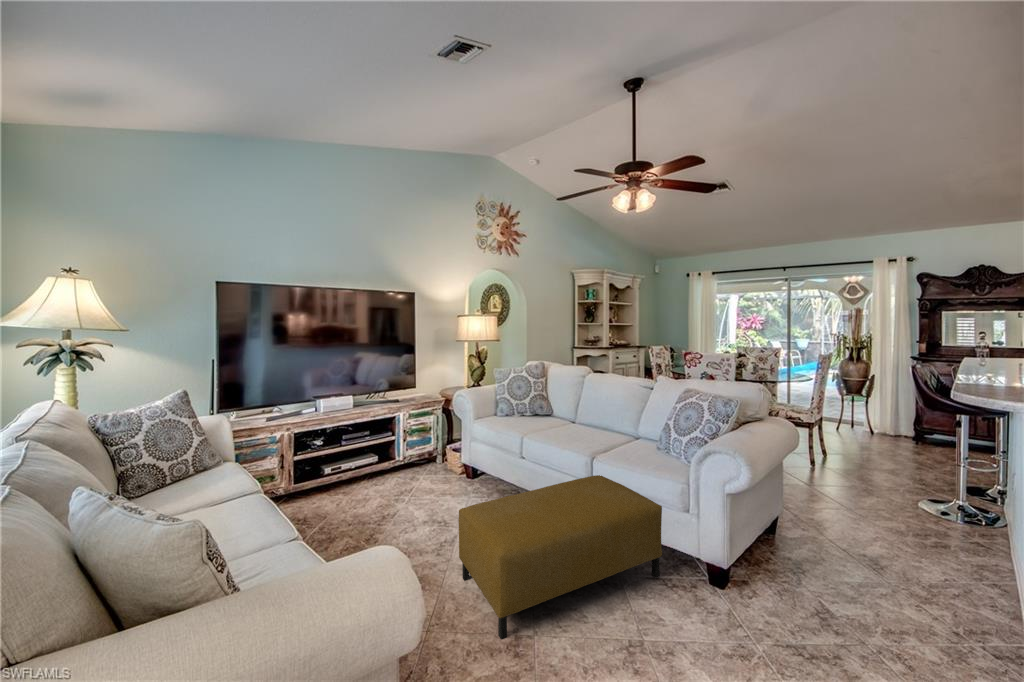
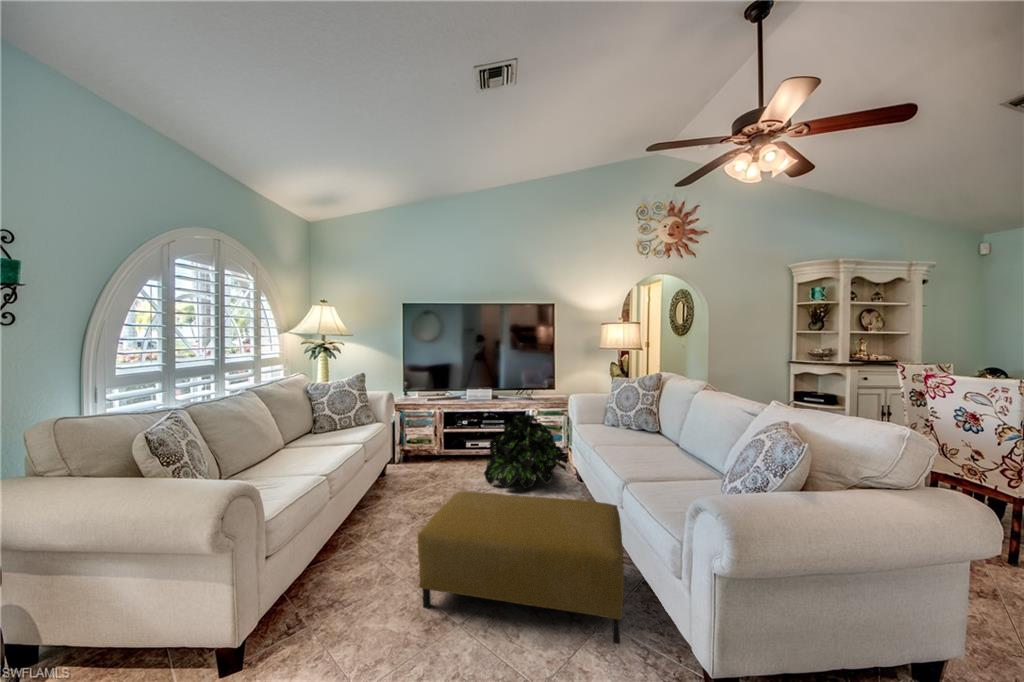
potted plant: none [375,417,473,507] -> present [484,415,568,489]

